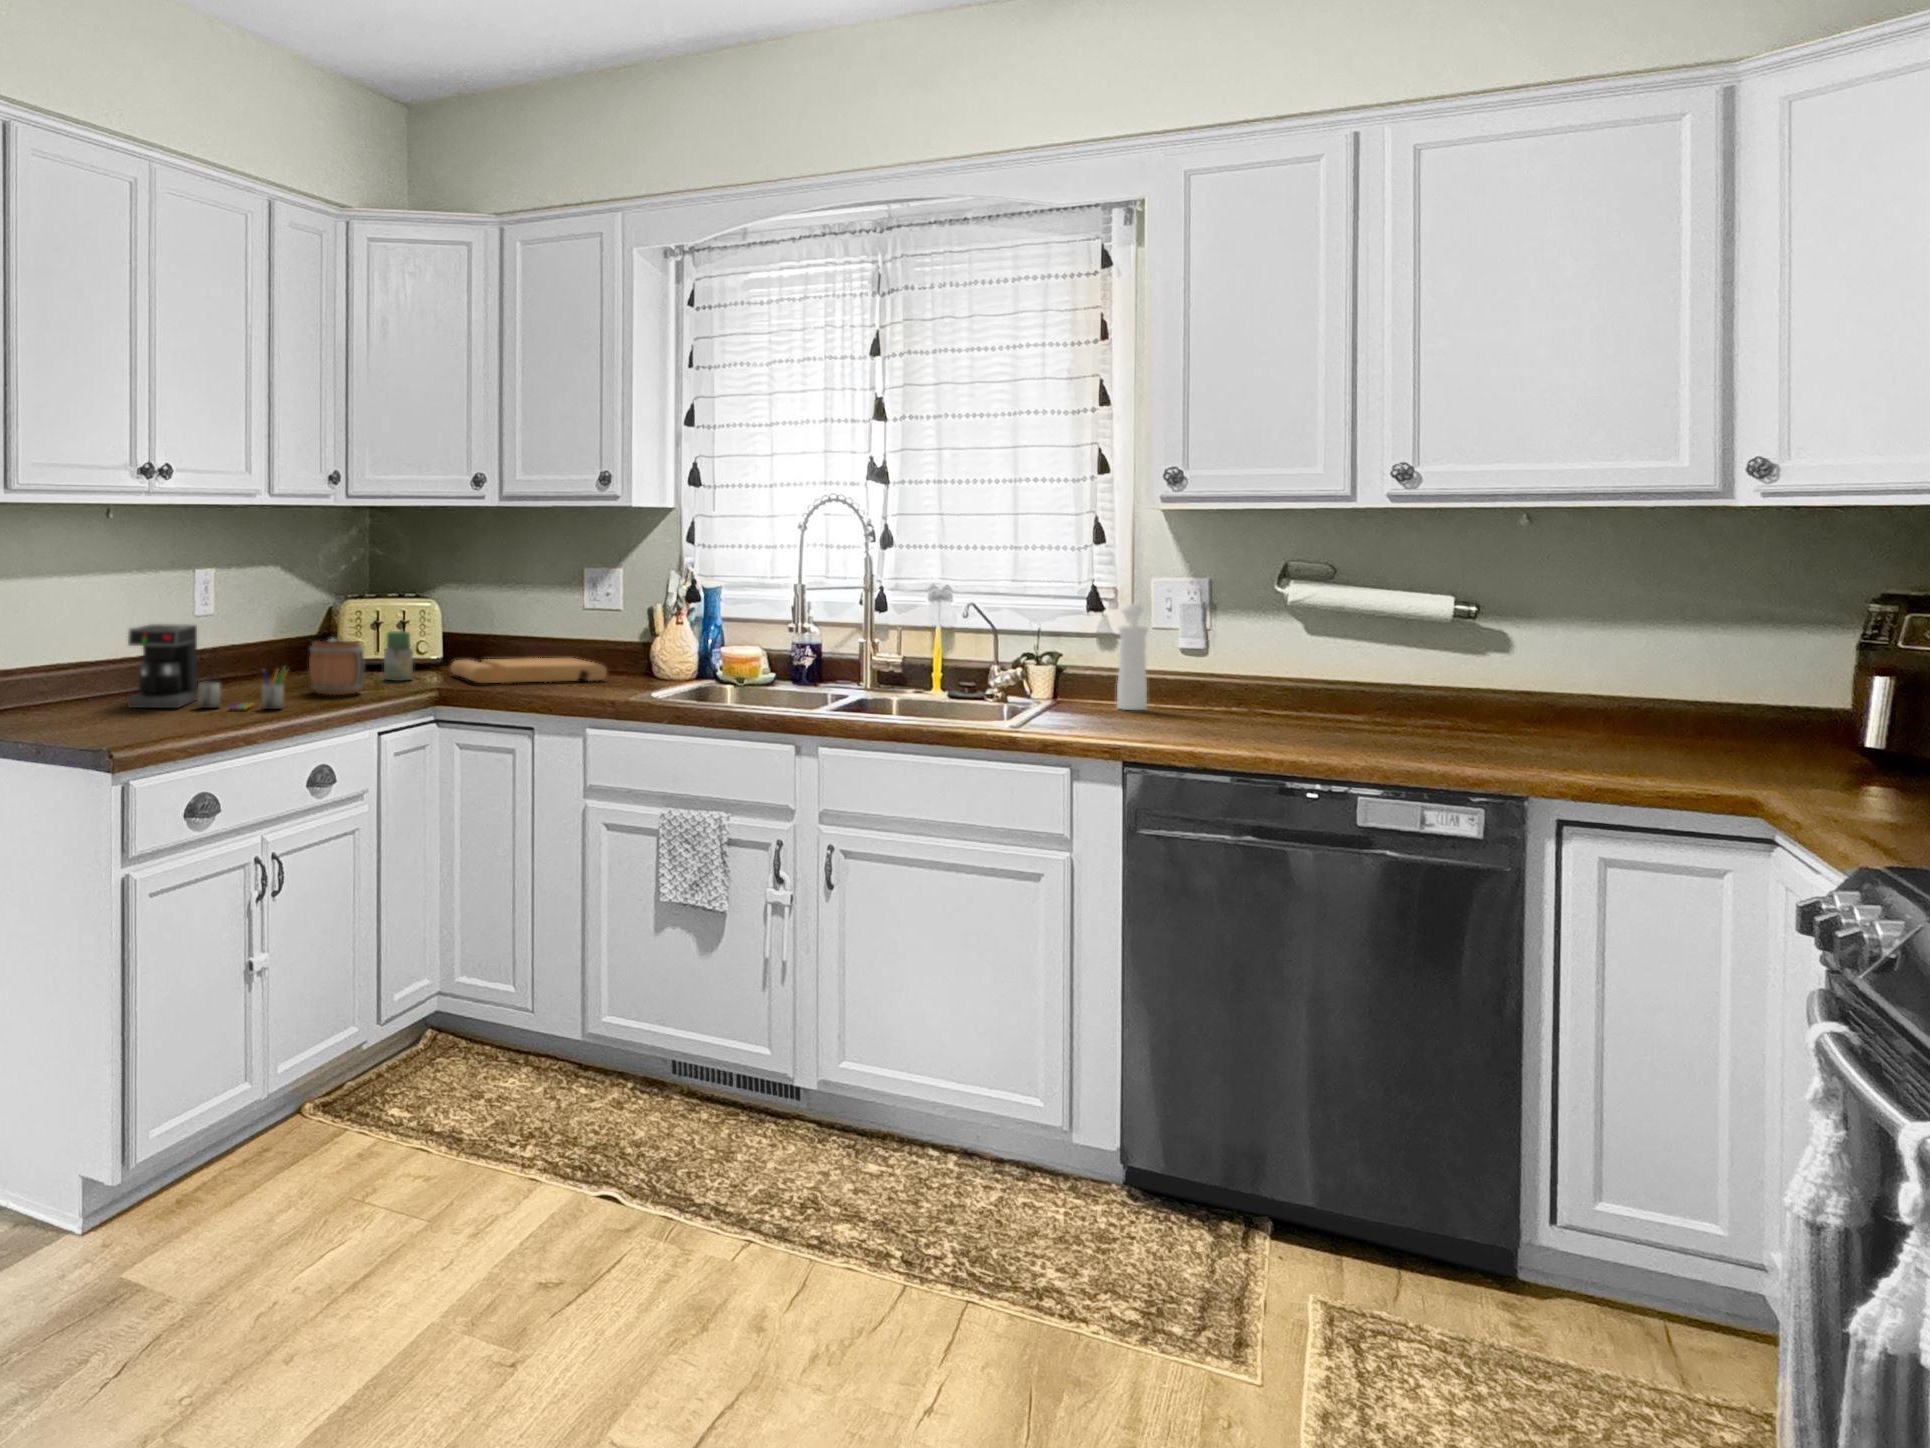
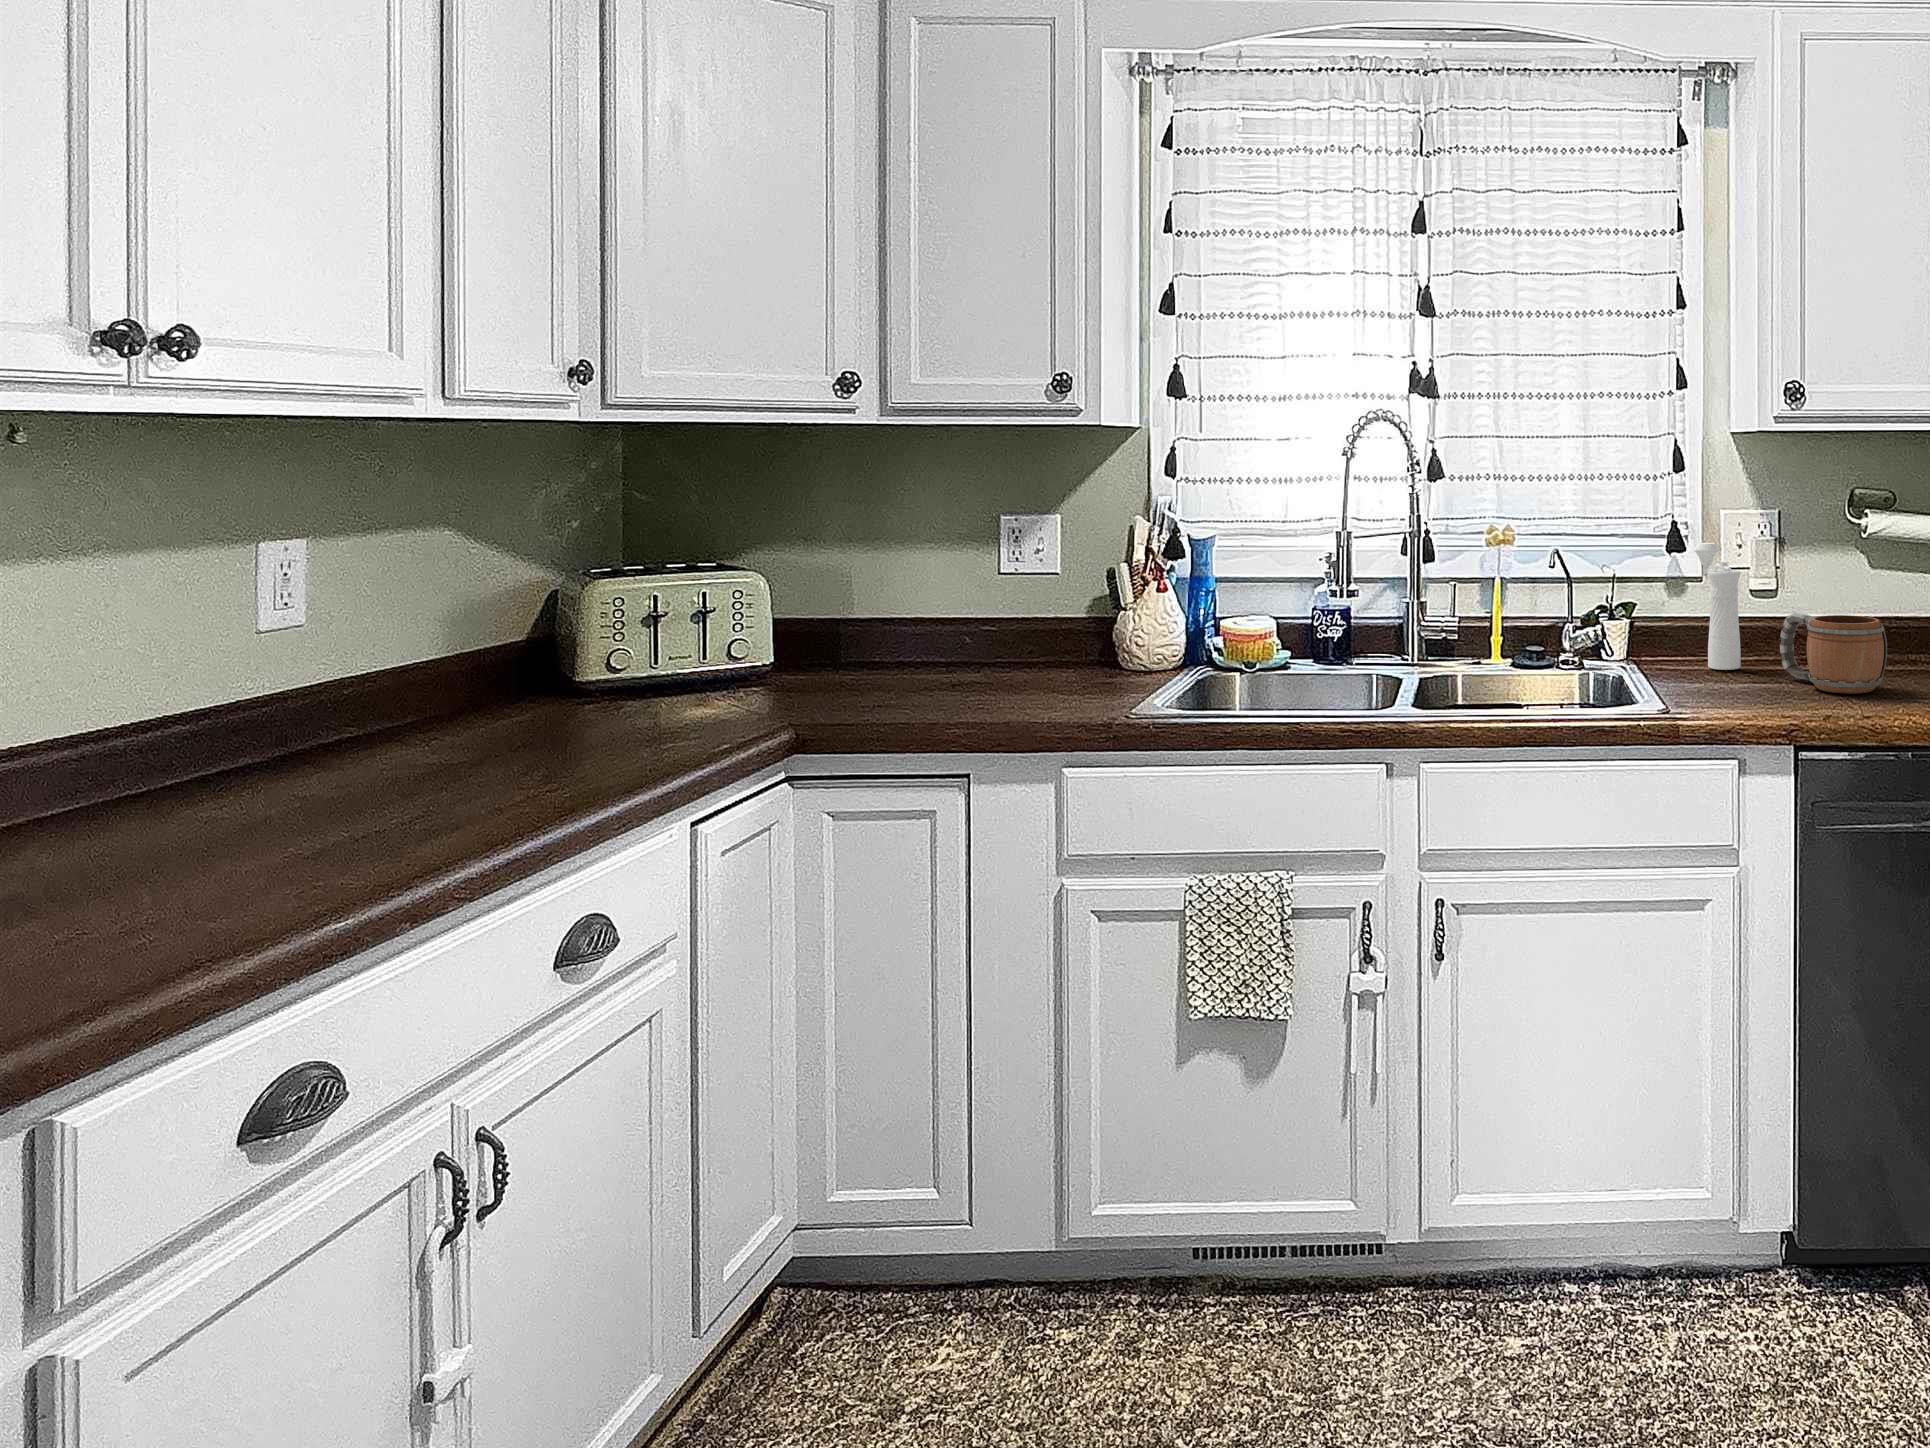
coffee maker: present [128,624,287,709] -> none [79,660,509,860]
jar: present [384,631,413,681] -> none [685,626,739,709]
mug: present [309,639,364,695] -> present [1780,612,1887,693]
cutting board: present [451,658,607,683] -> none [801,642,1061,702]

